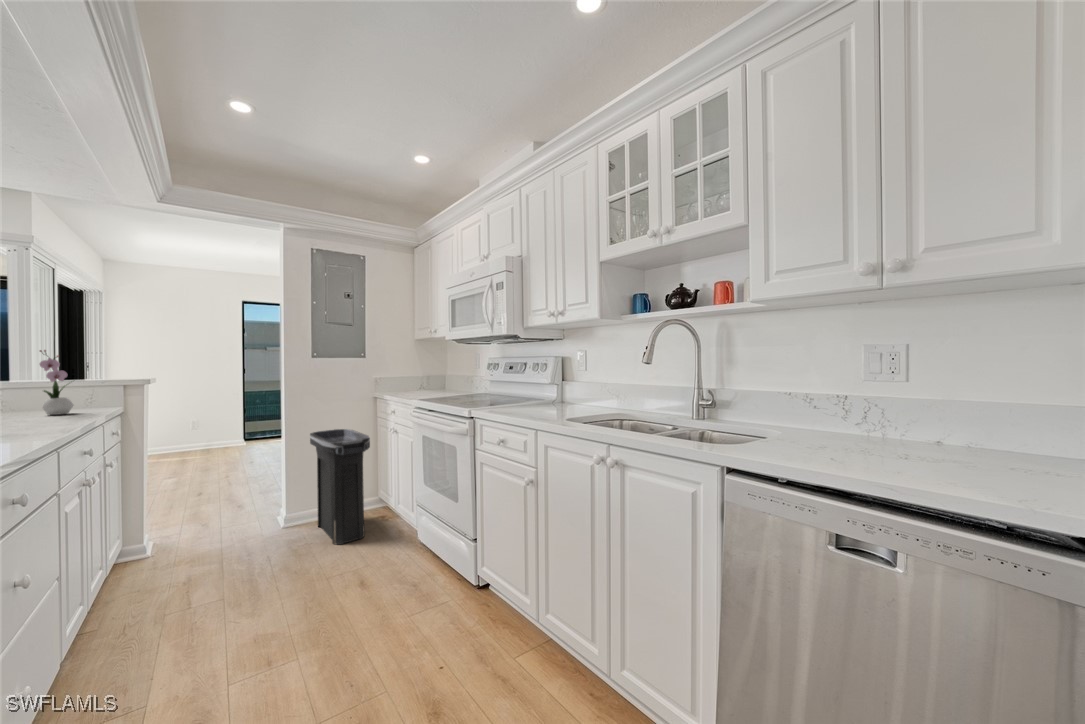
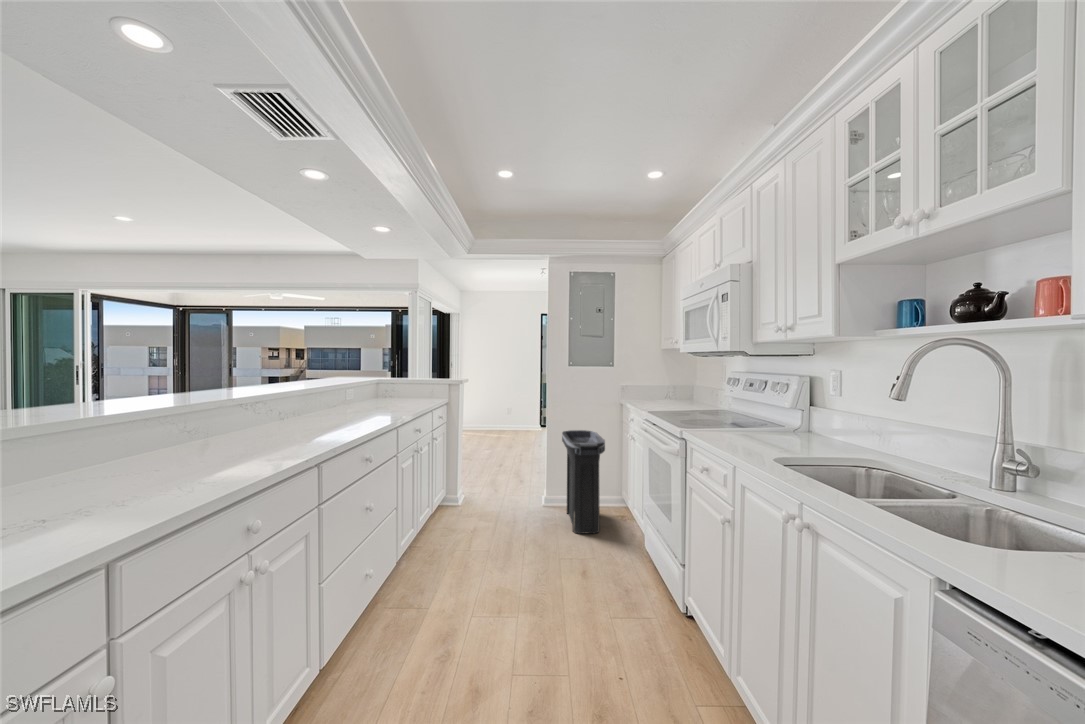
flower arrangement: present [40,350,74,415] -> none [408,360,425,402]

